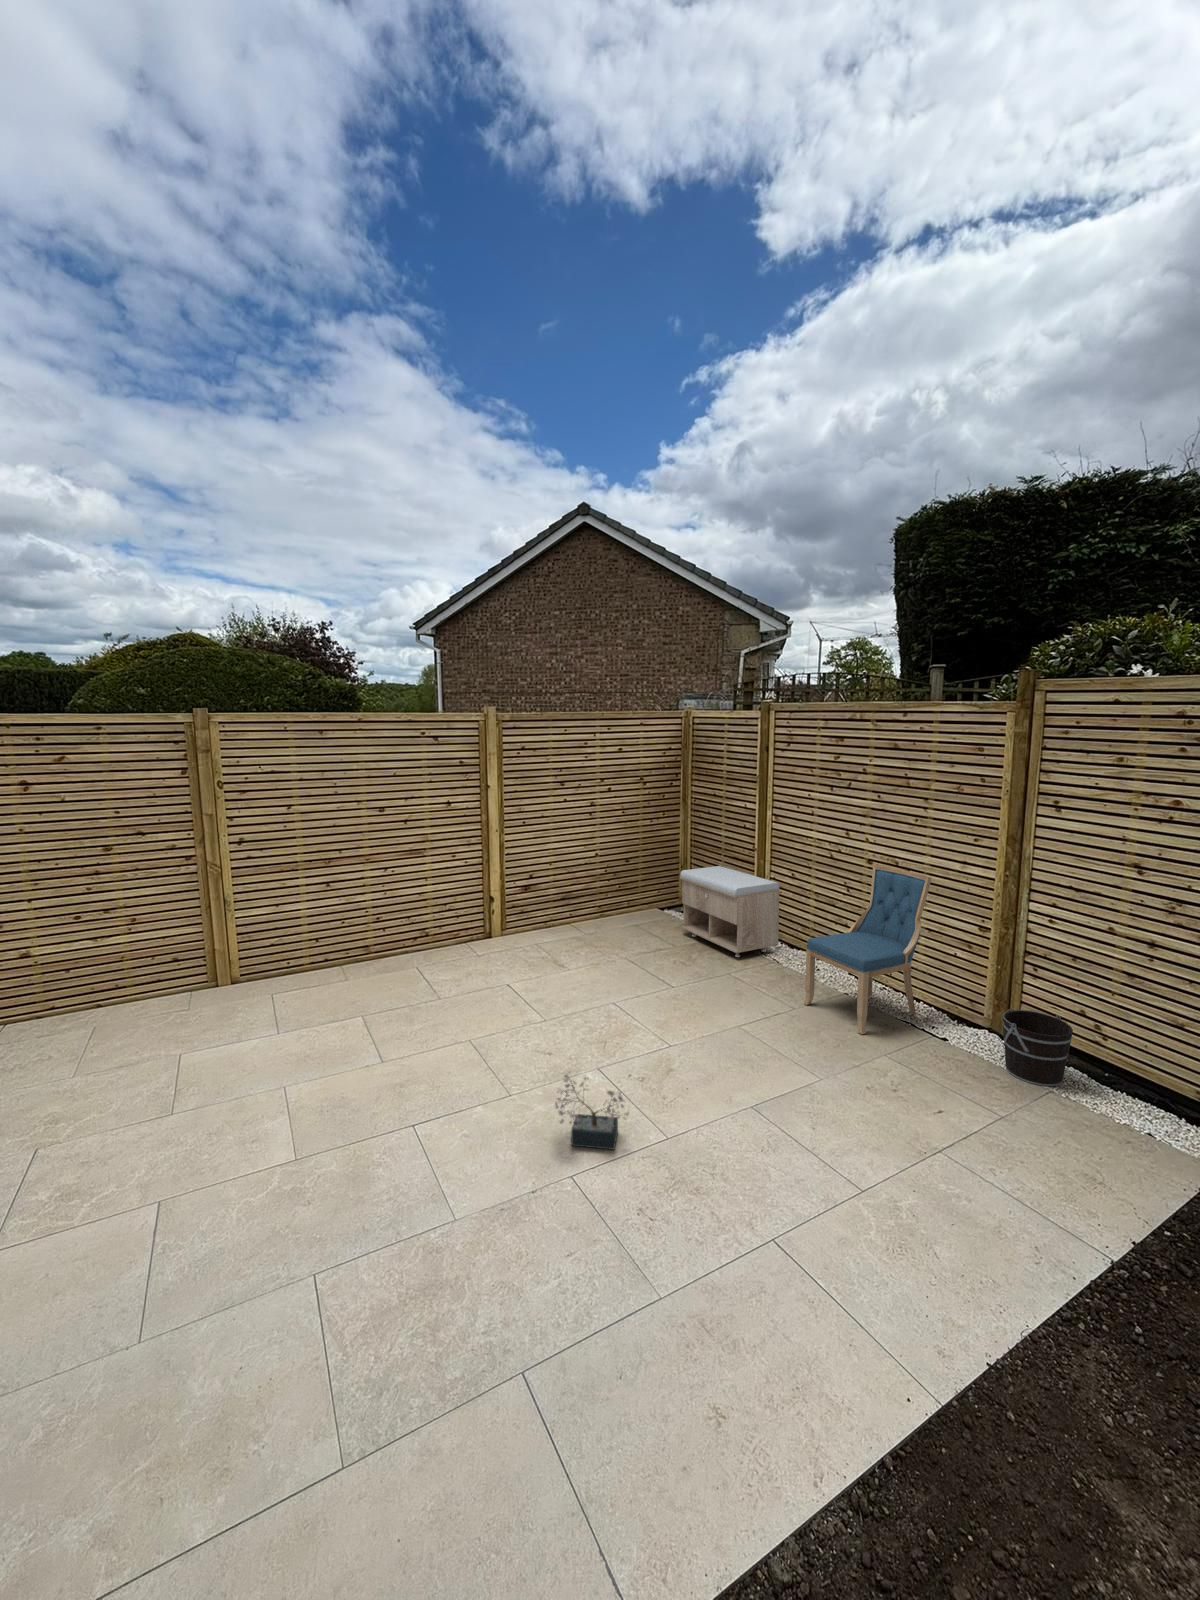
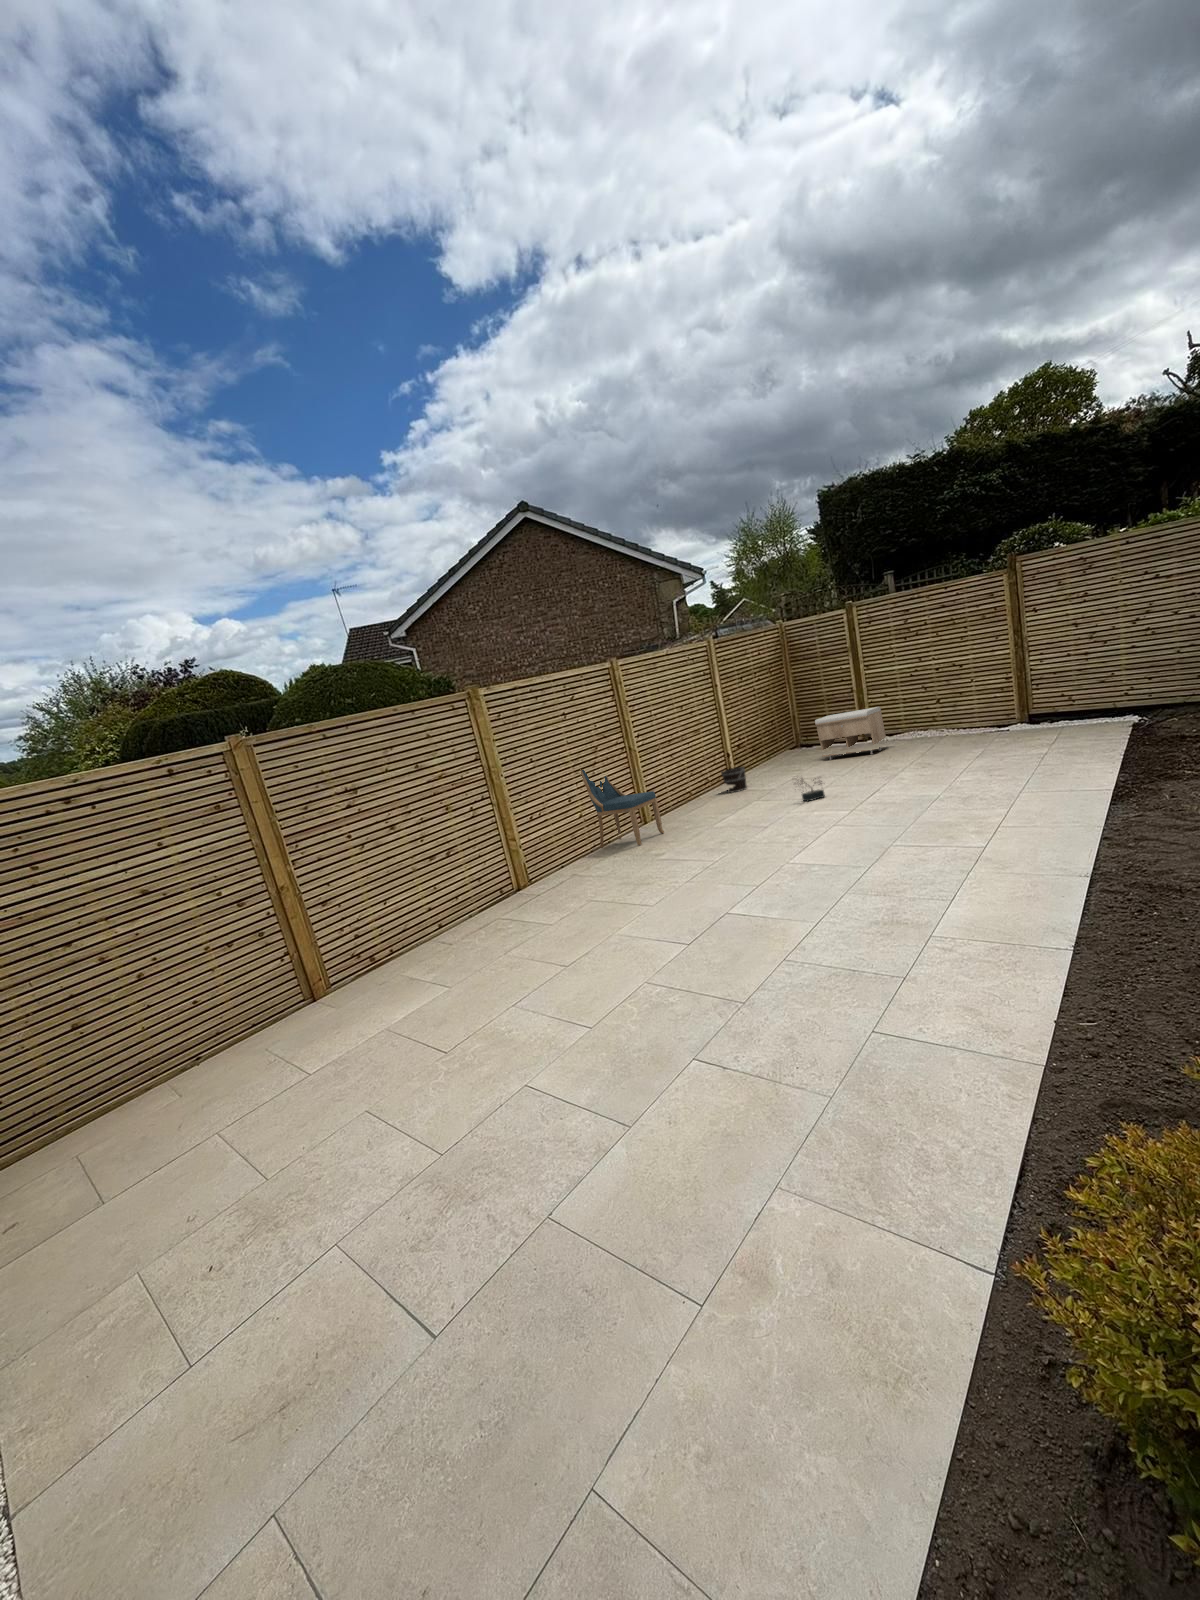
chair: present [804,865,931,1034] -> present [580,769,664,848]
bucket: present [1003,1009,1073,1086] -> present [721,766,747,793]
decorative plant: present [555,1075,629,1150] -> present [797,777,825,801]

